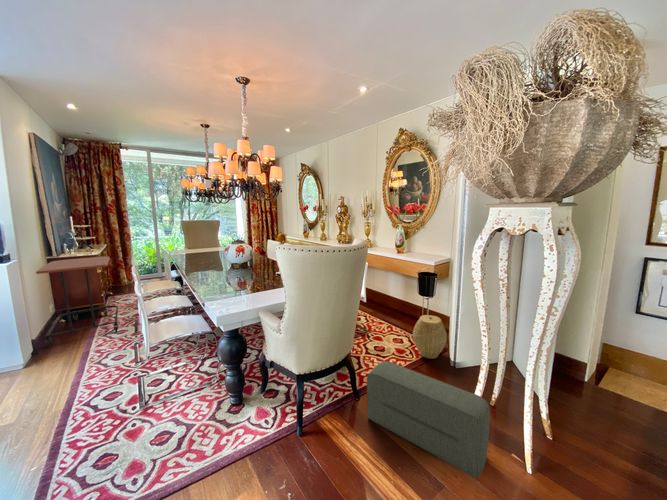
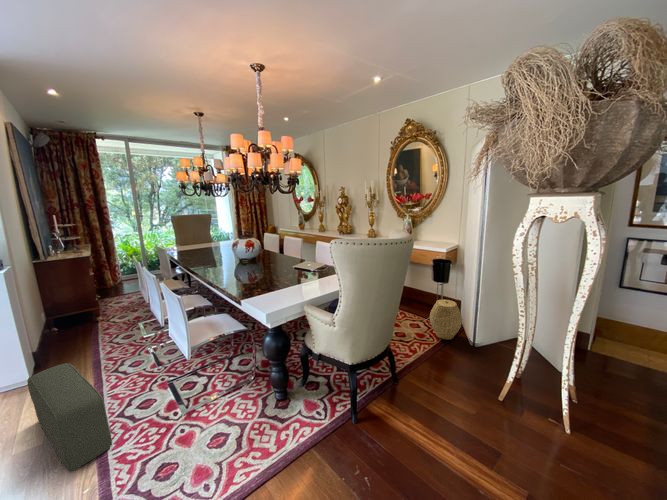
side table: present [36,256,118,347] -> none [29,257,124,358]
pouf: present [367,361,490,478] -> present [27,363,112,472]

